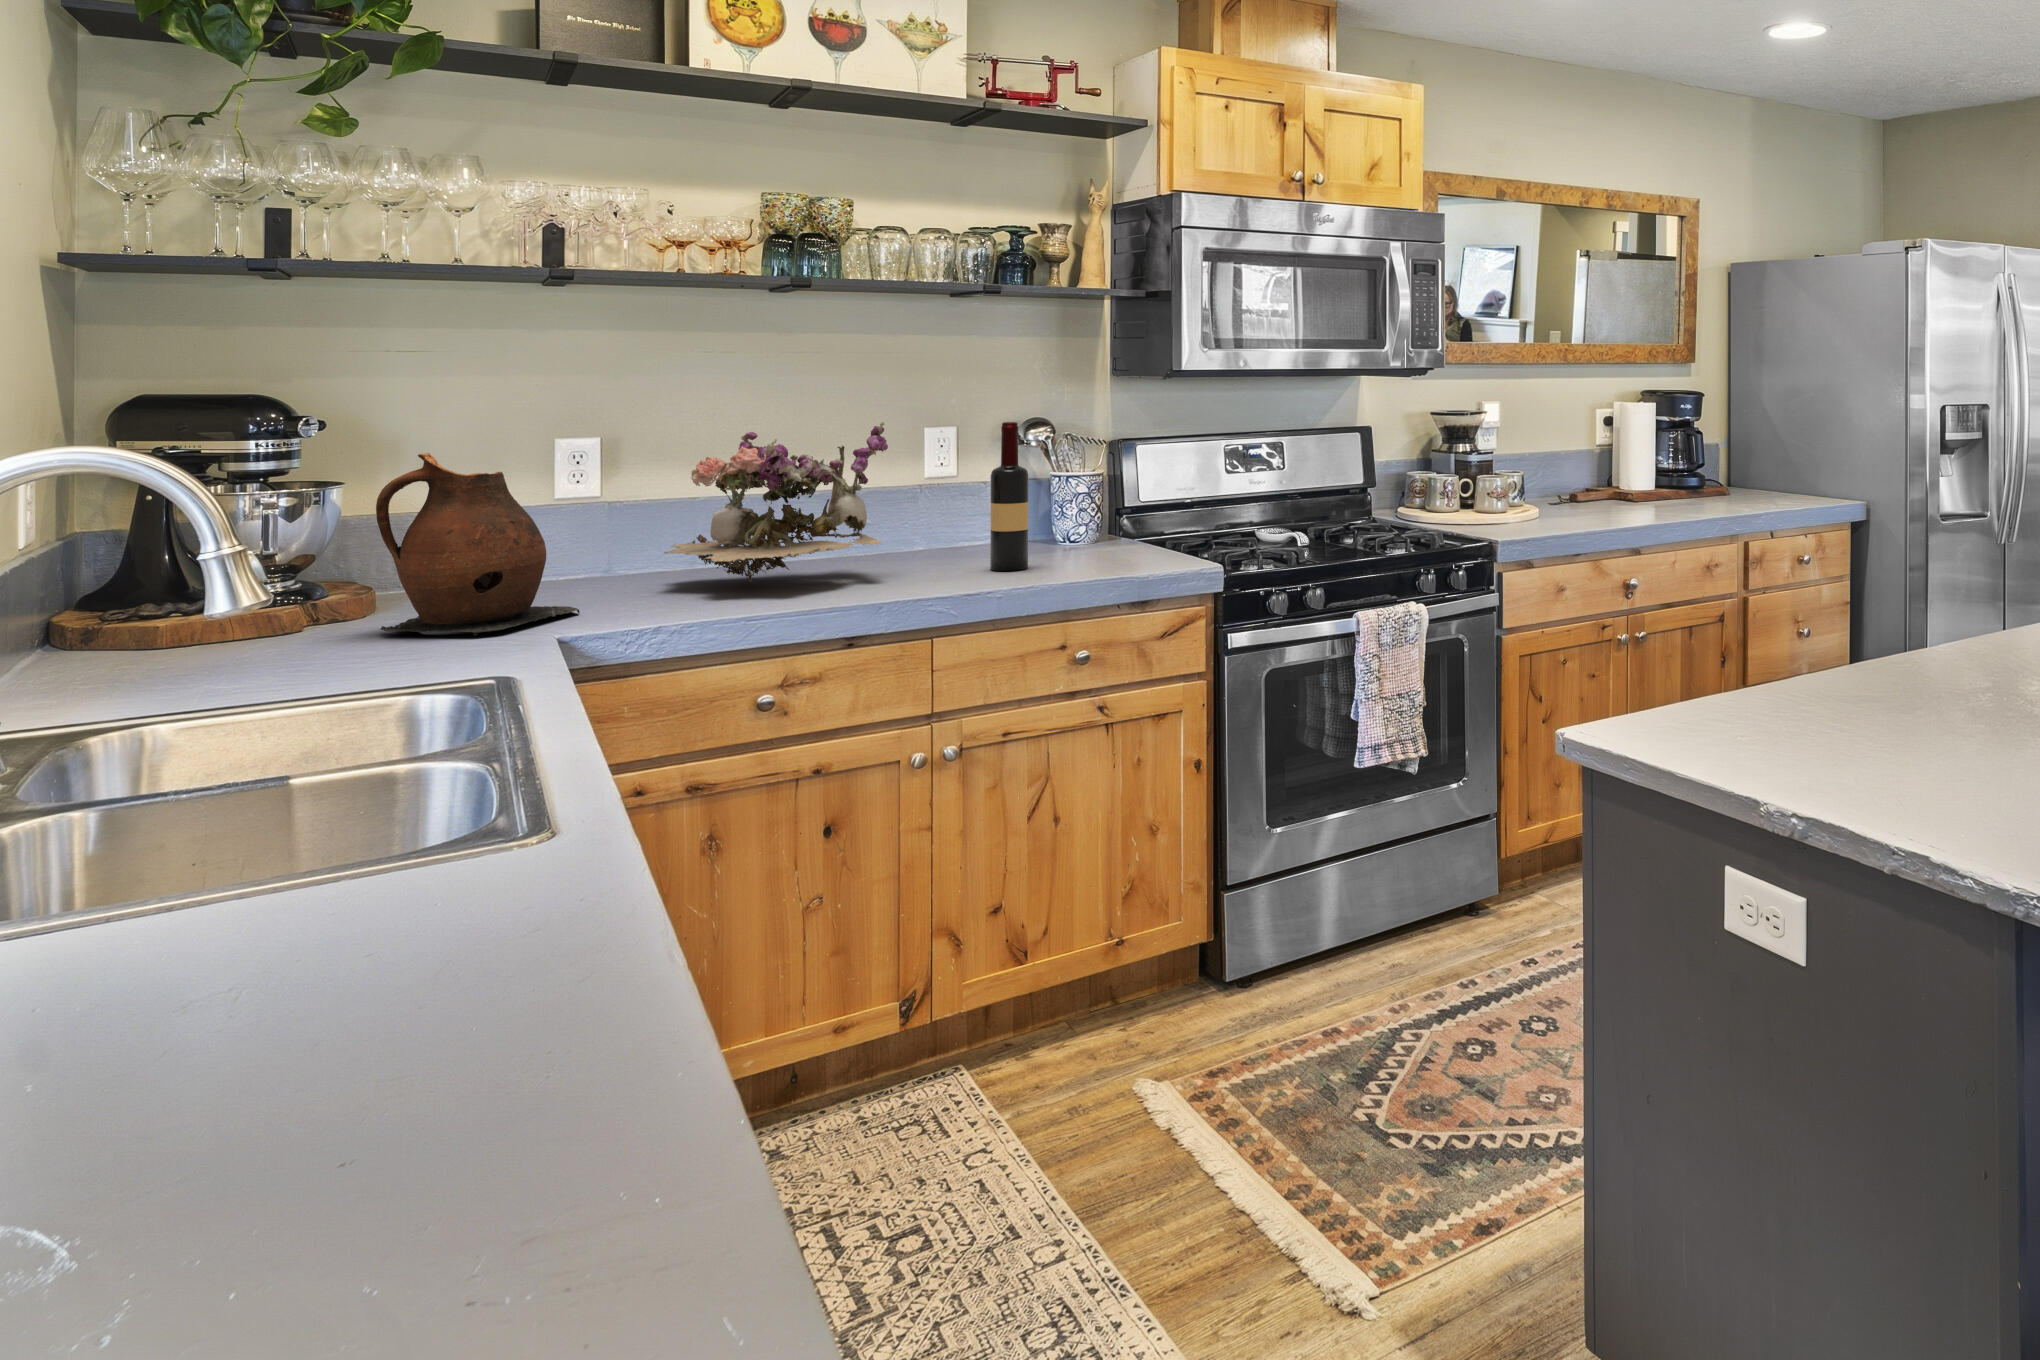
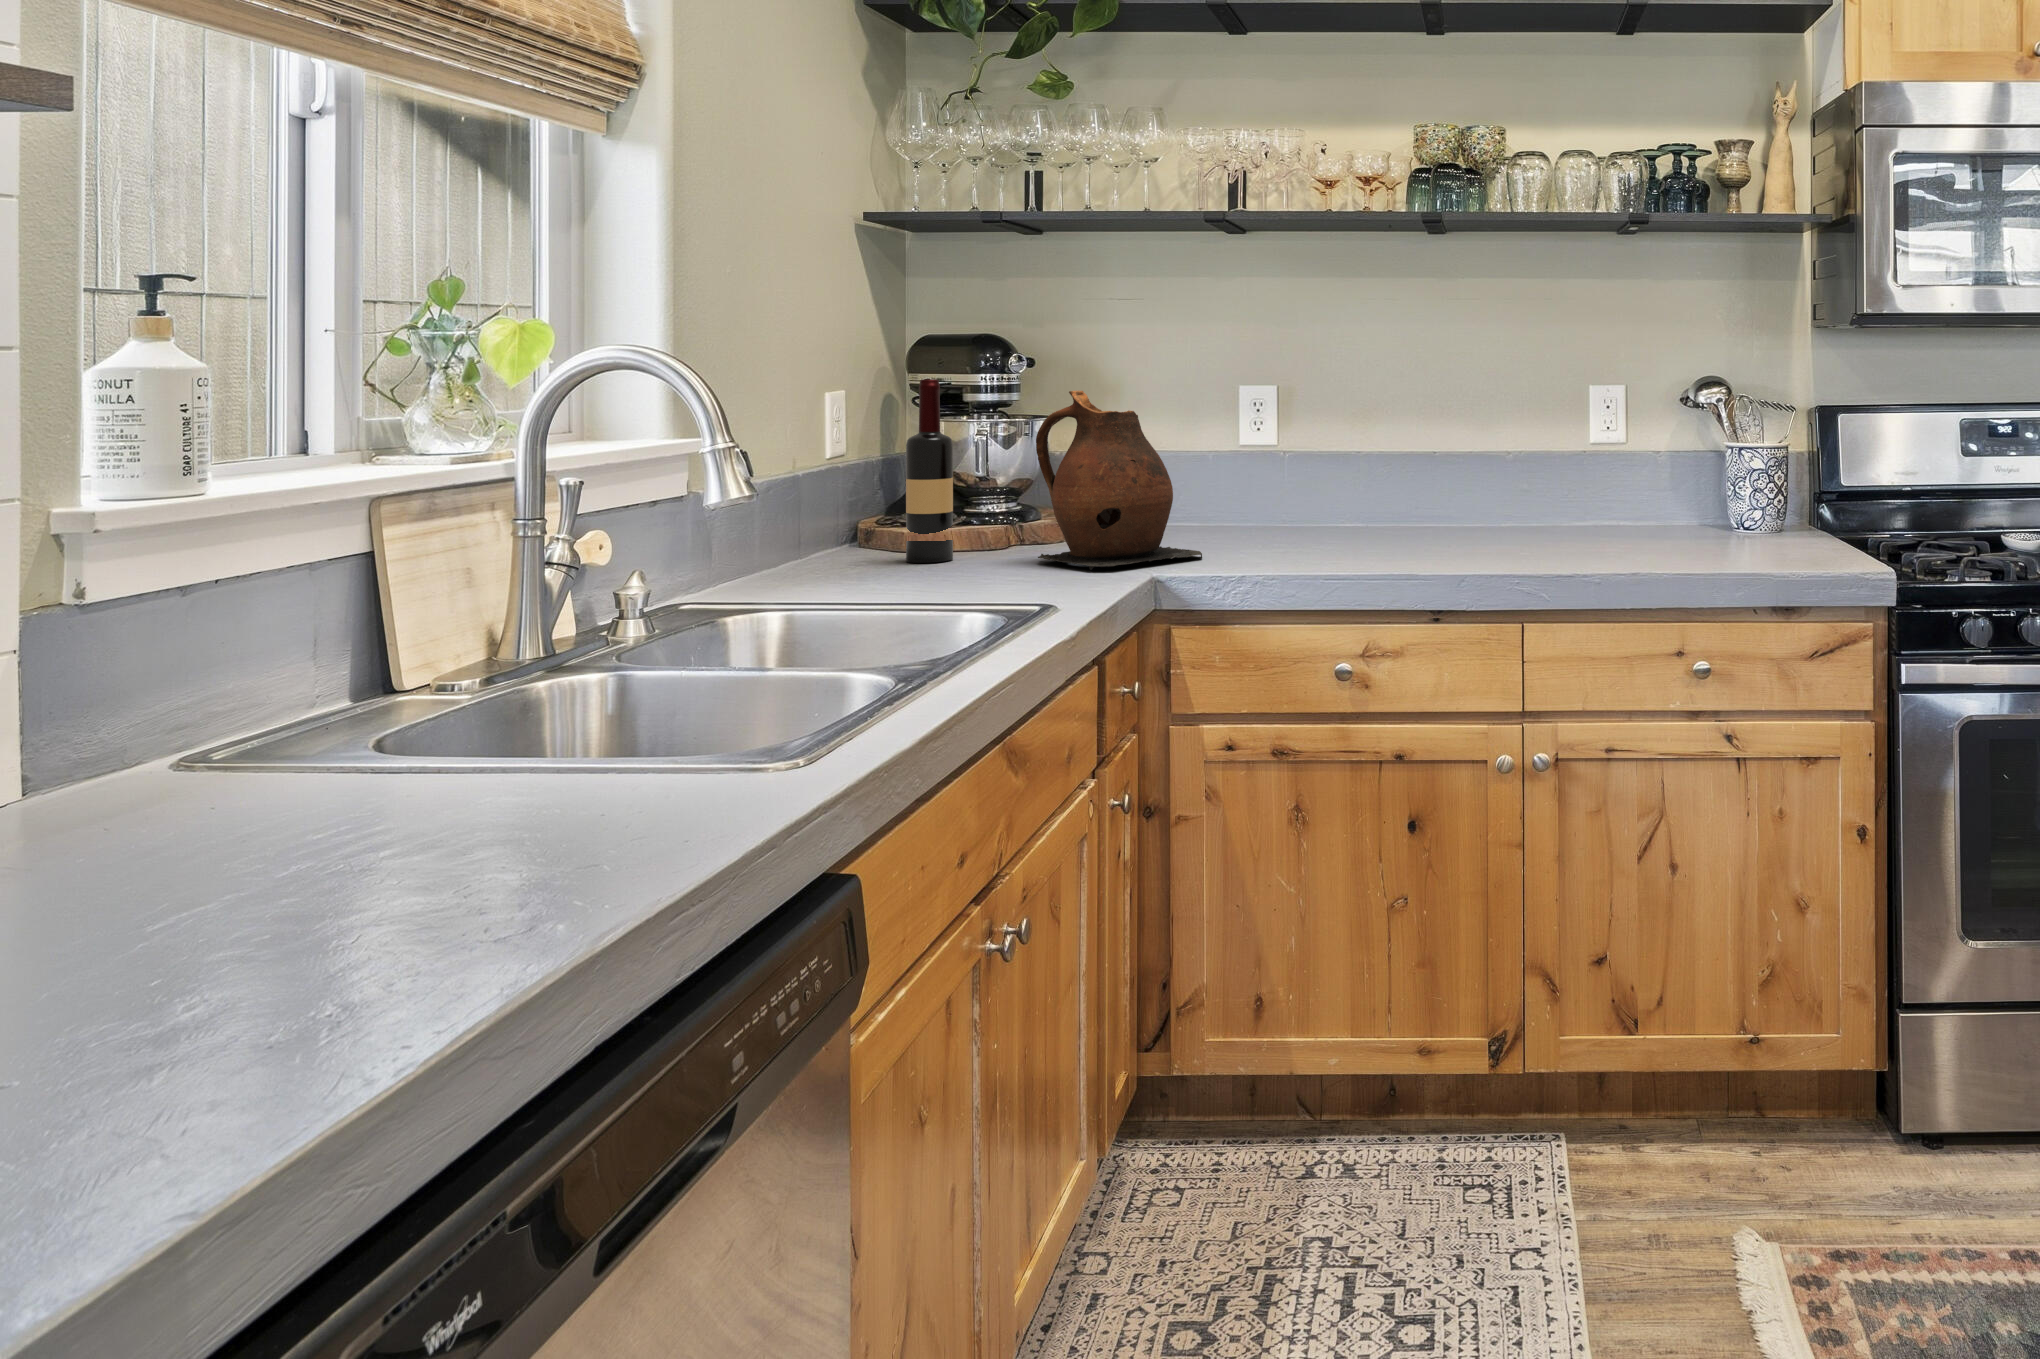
flower arrangement: present [665,422,888,582] -> none [1301,373,1516,544]
wine bottle: present [990,422,1028,571] -> present [906,379,953,563]

